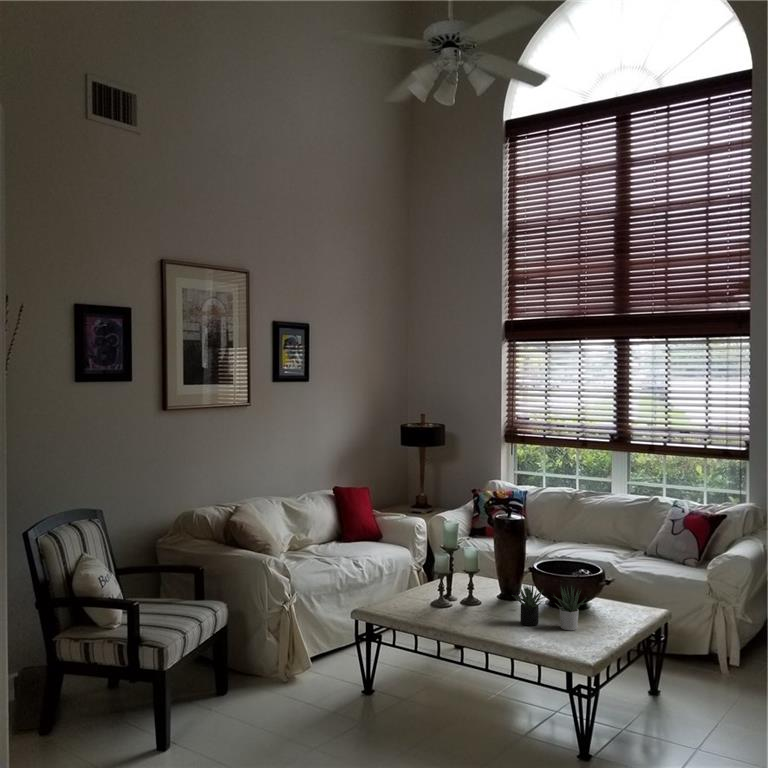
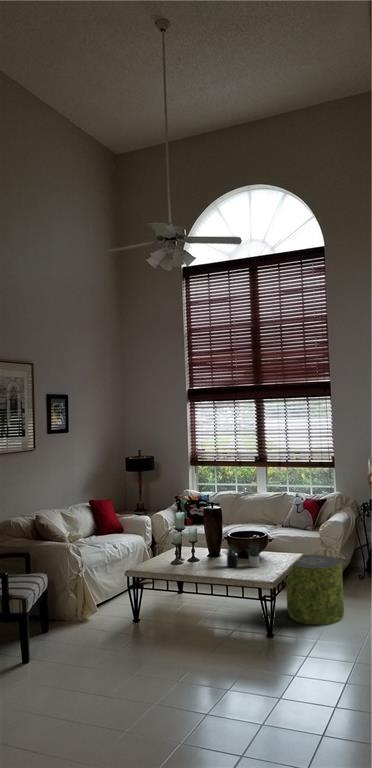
pouf: none [630,614,738,748] -> present [286,555,344,625]

